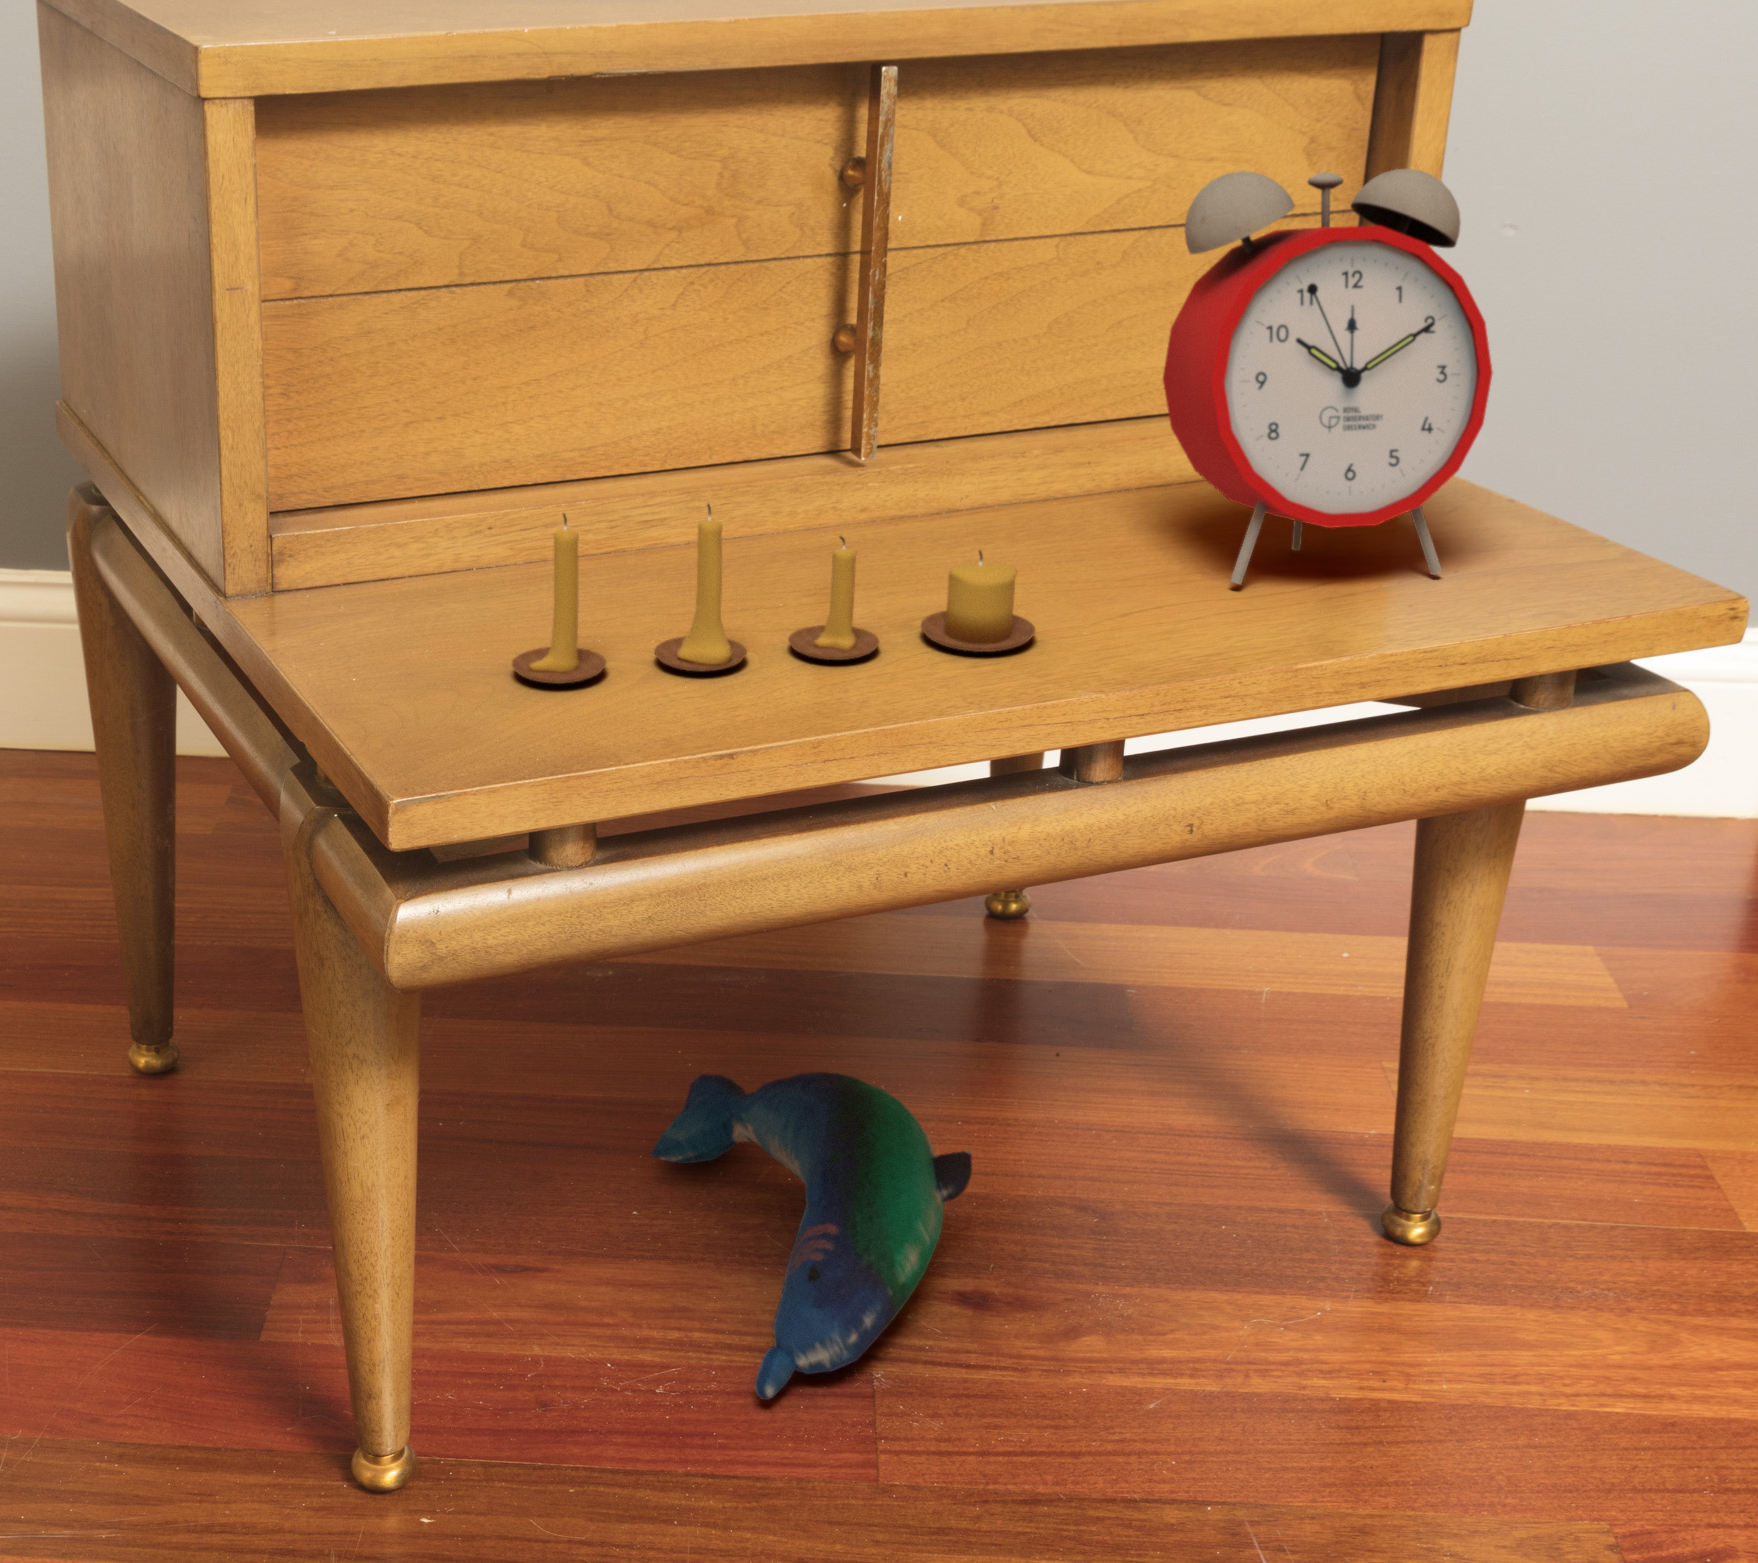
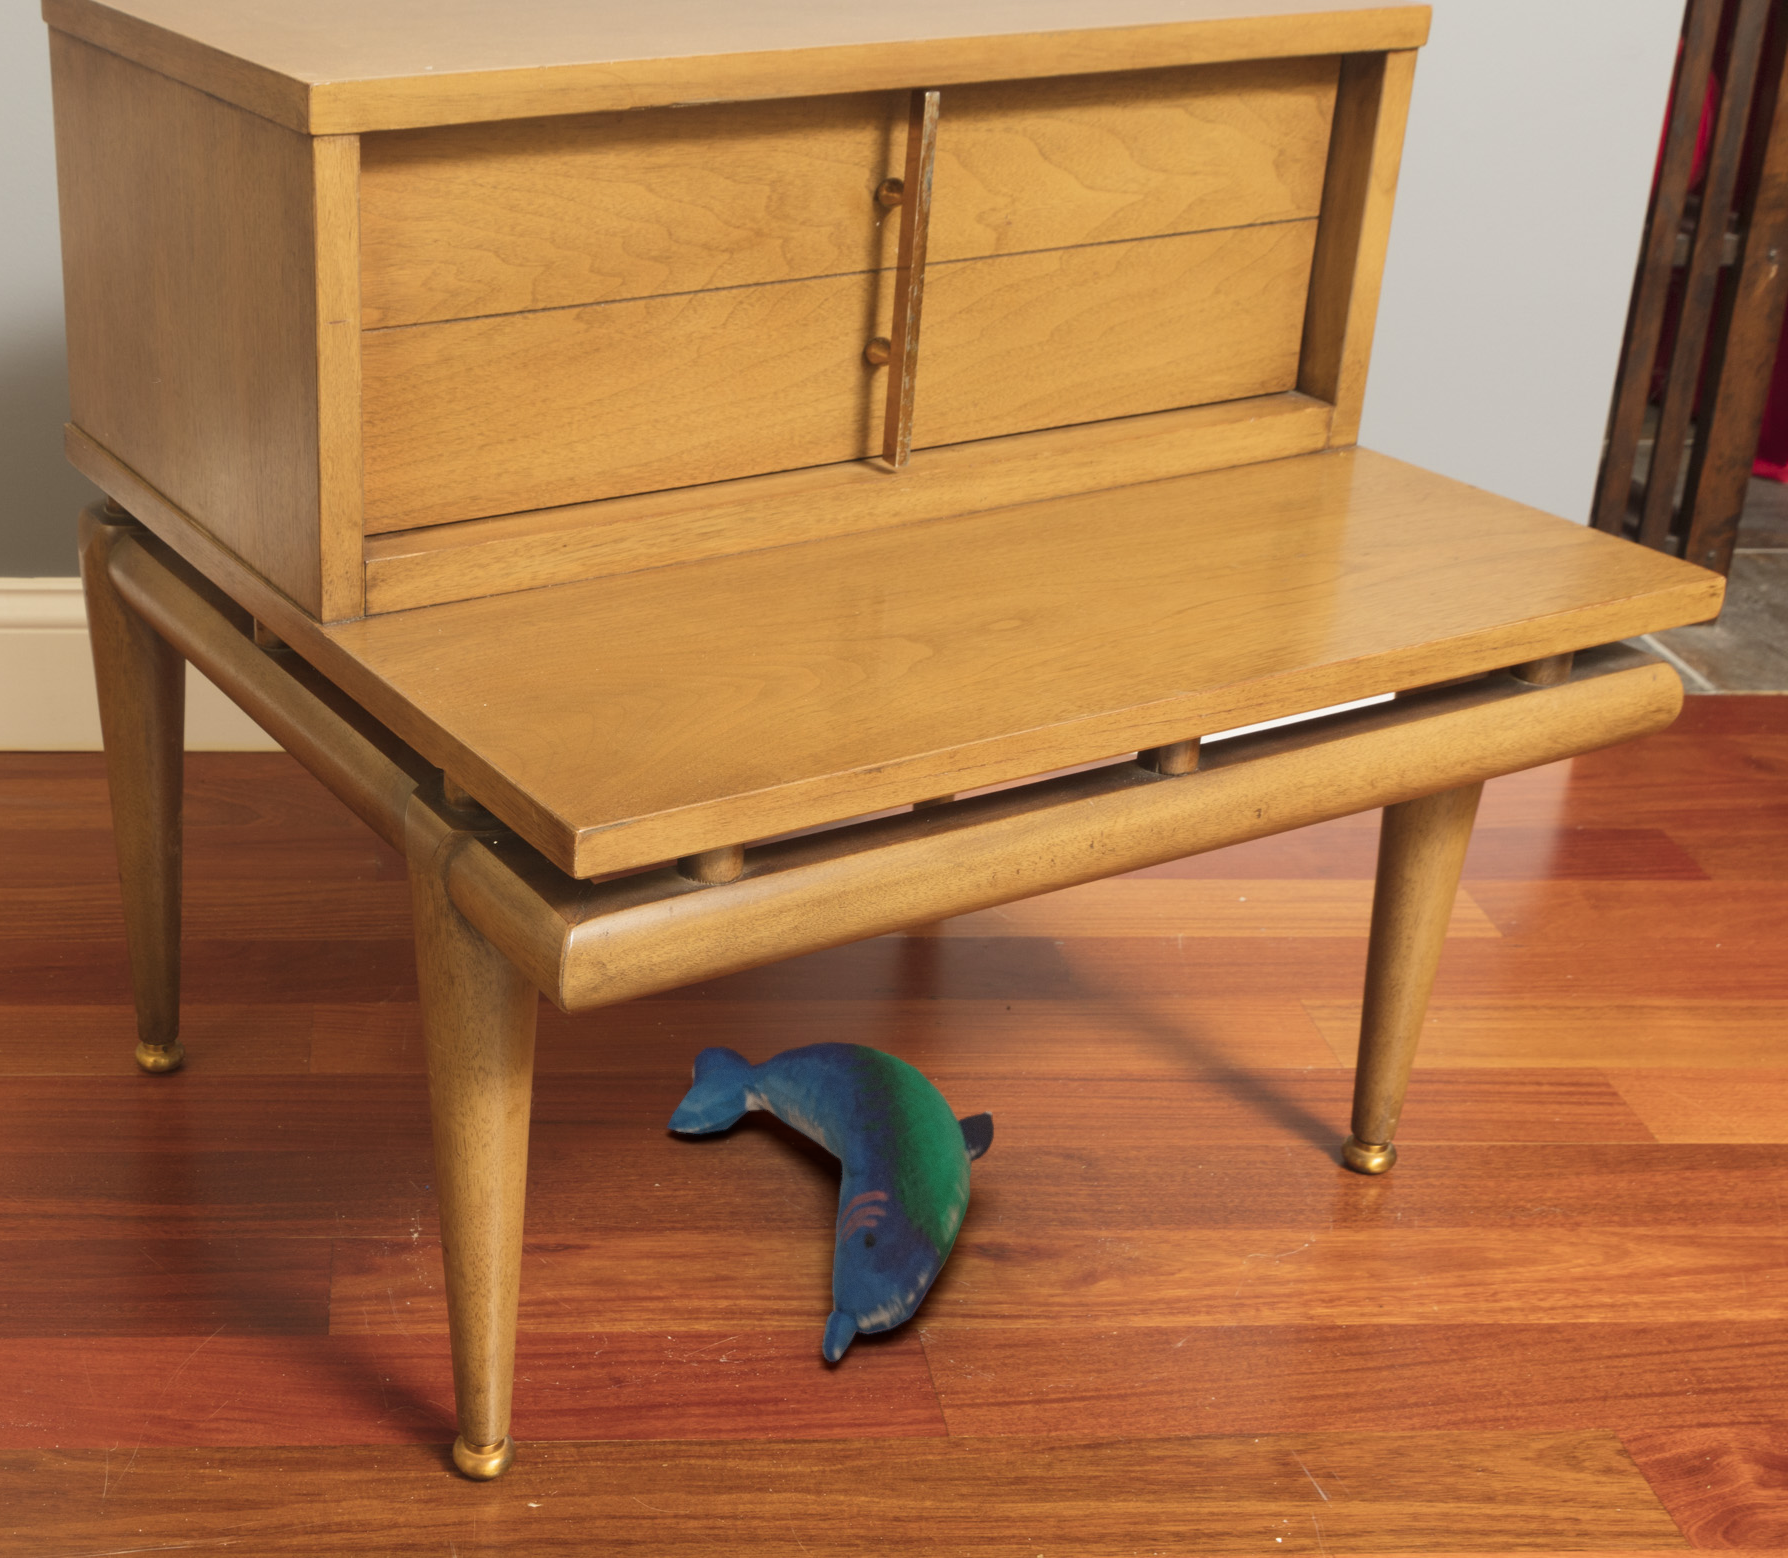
alarm clock: present [1163,169,1493,585] -> none [1191,189,1496,582]
candle: present [512,504,1035,684] -> none [637,525,1114,704]

